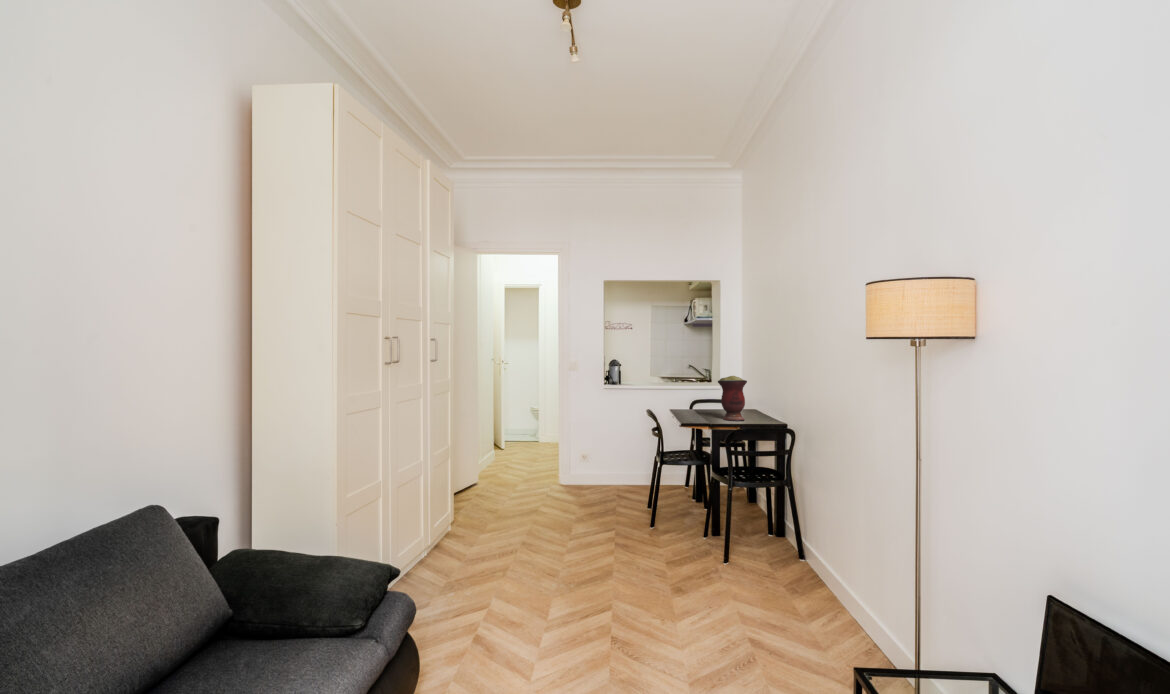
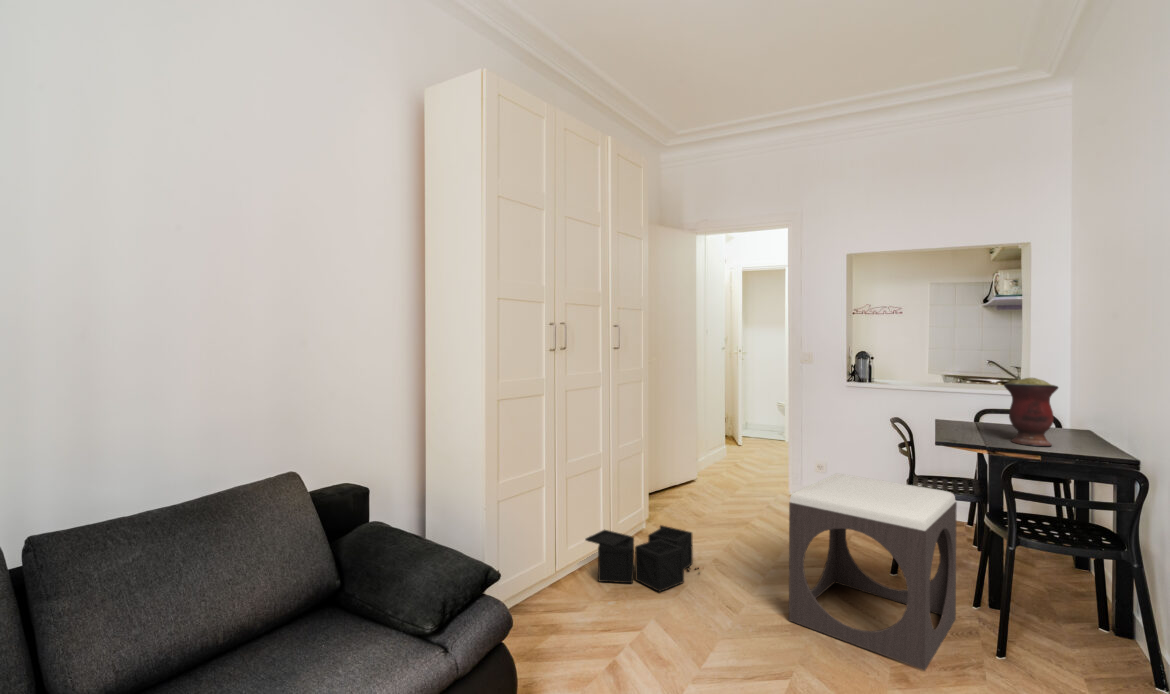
footstool: none [595,455,697,581] -> present [789,474,957,670]
storage bin: none [415,520,517,578] -> present [585,526,693,592]

